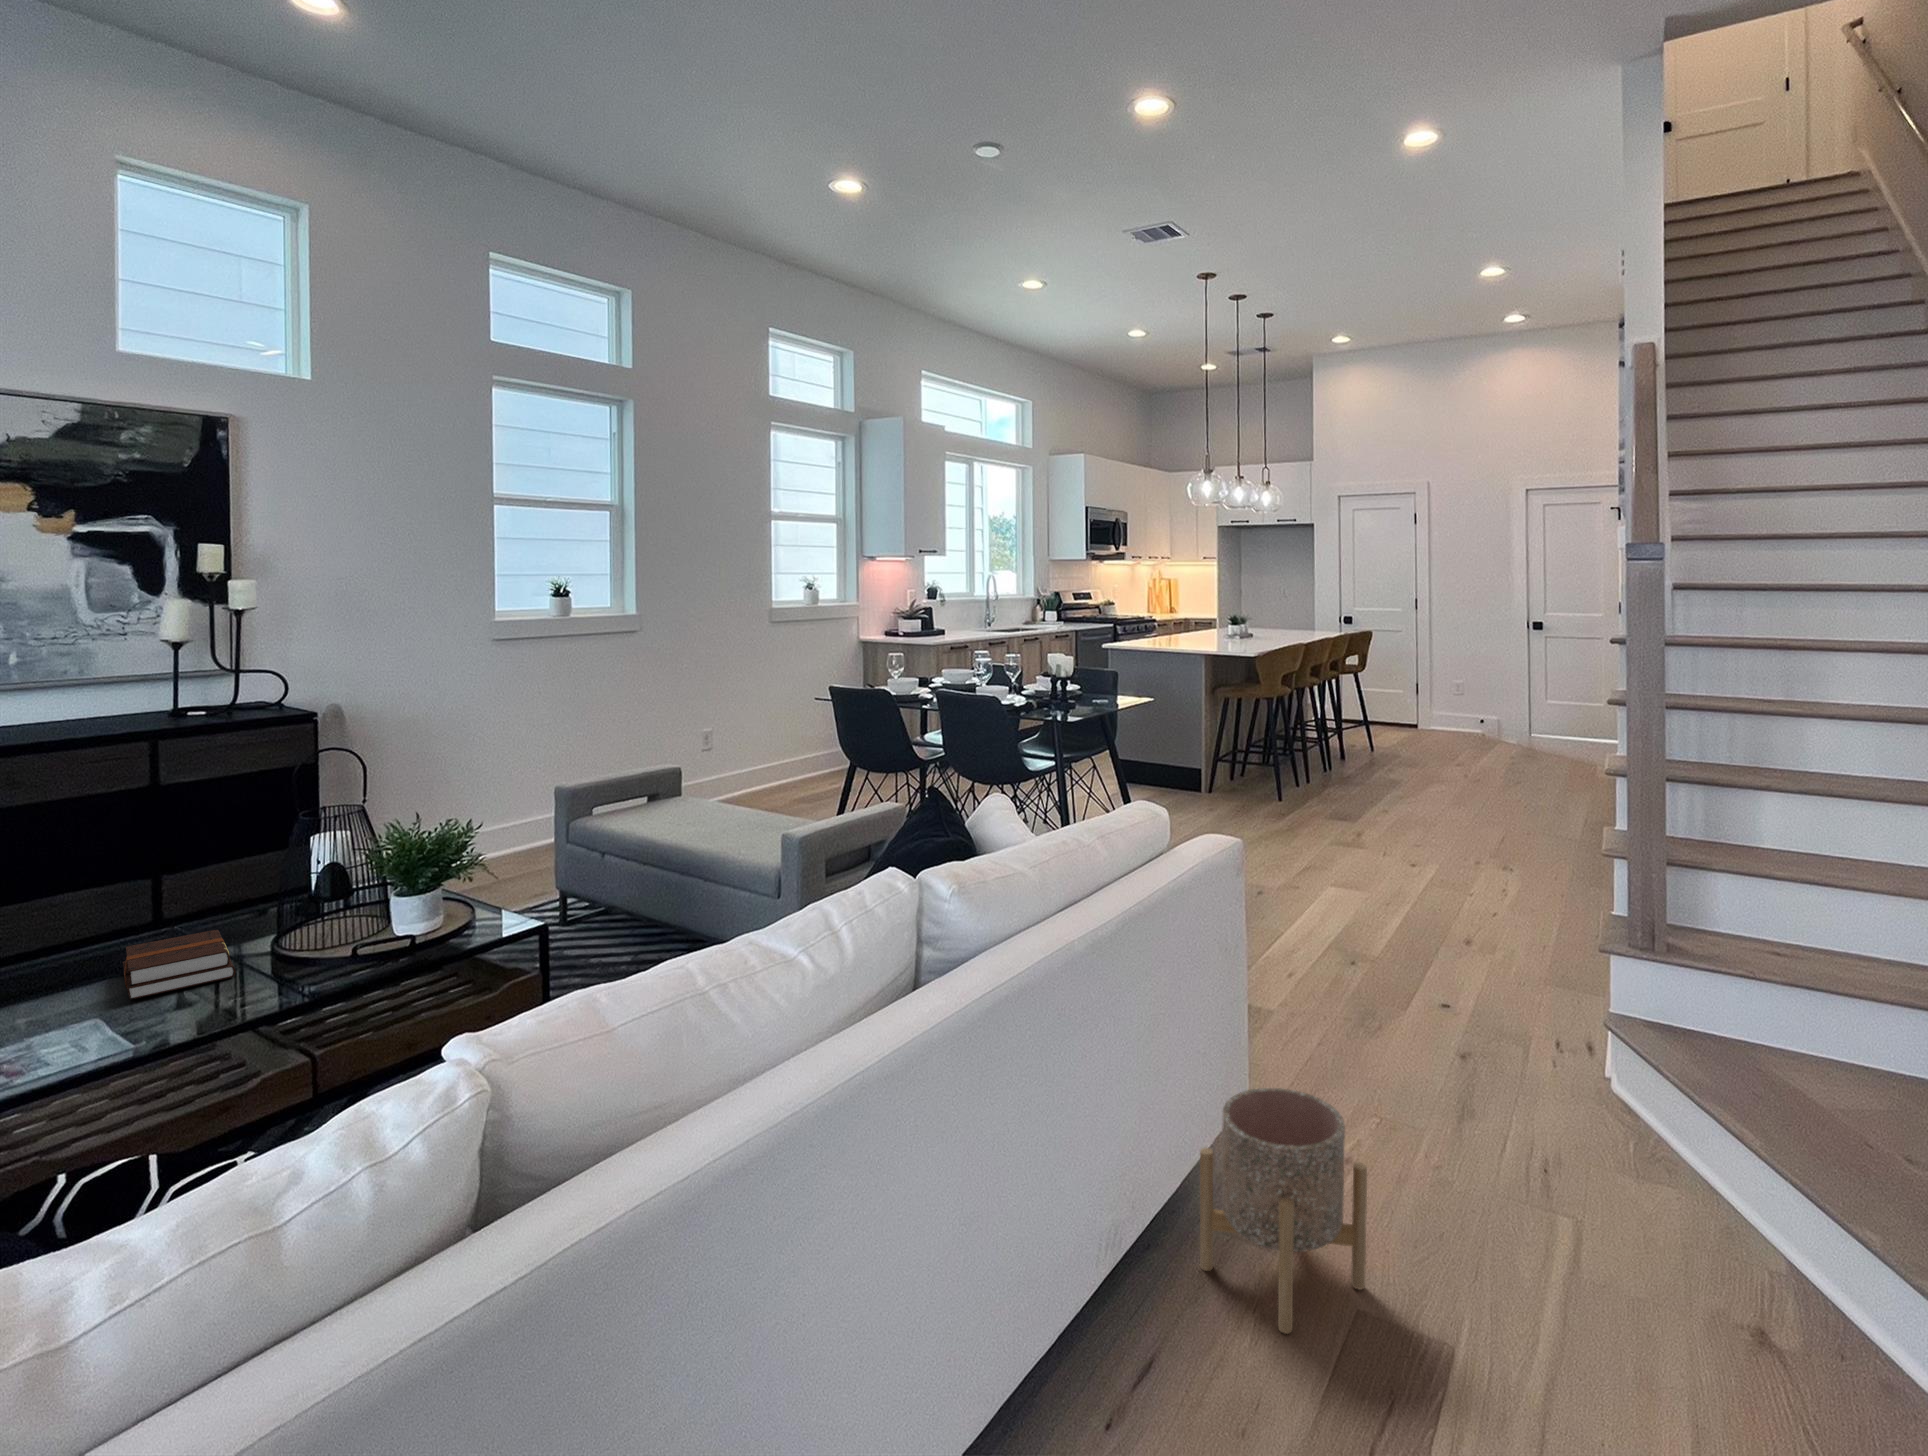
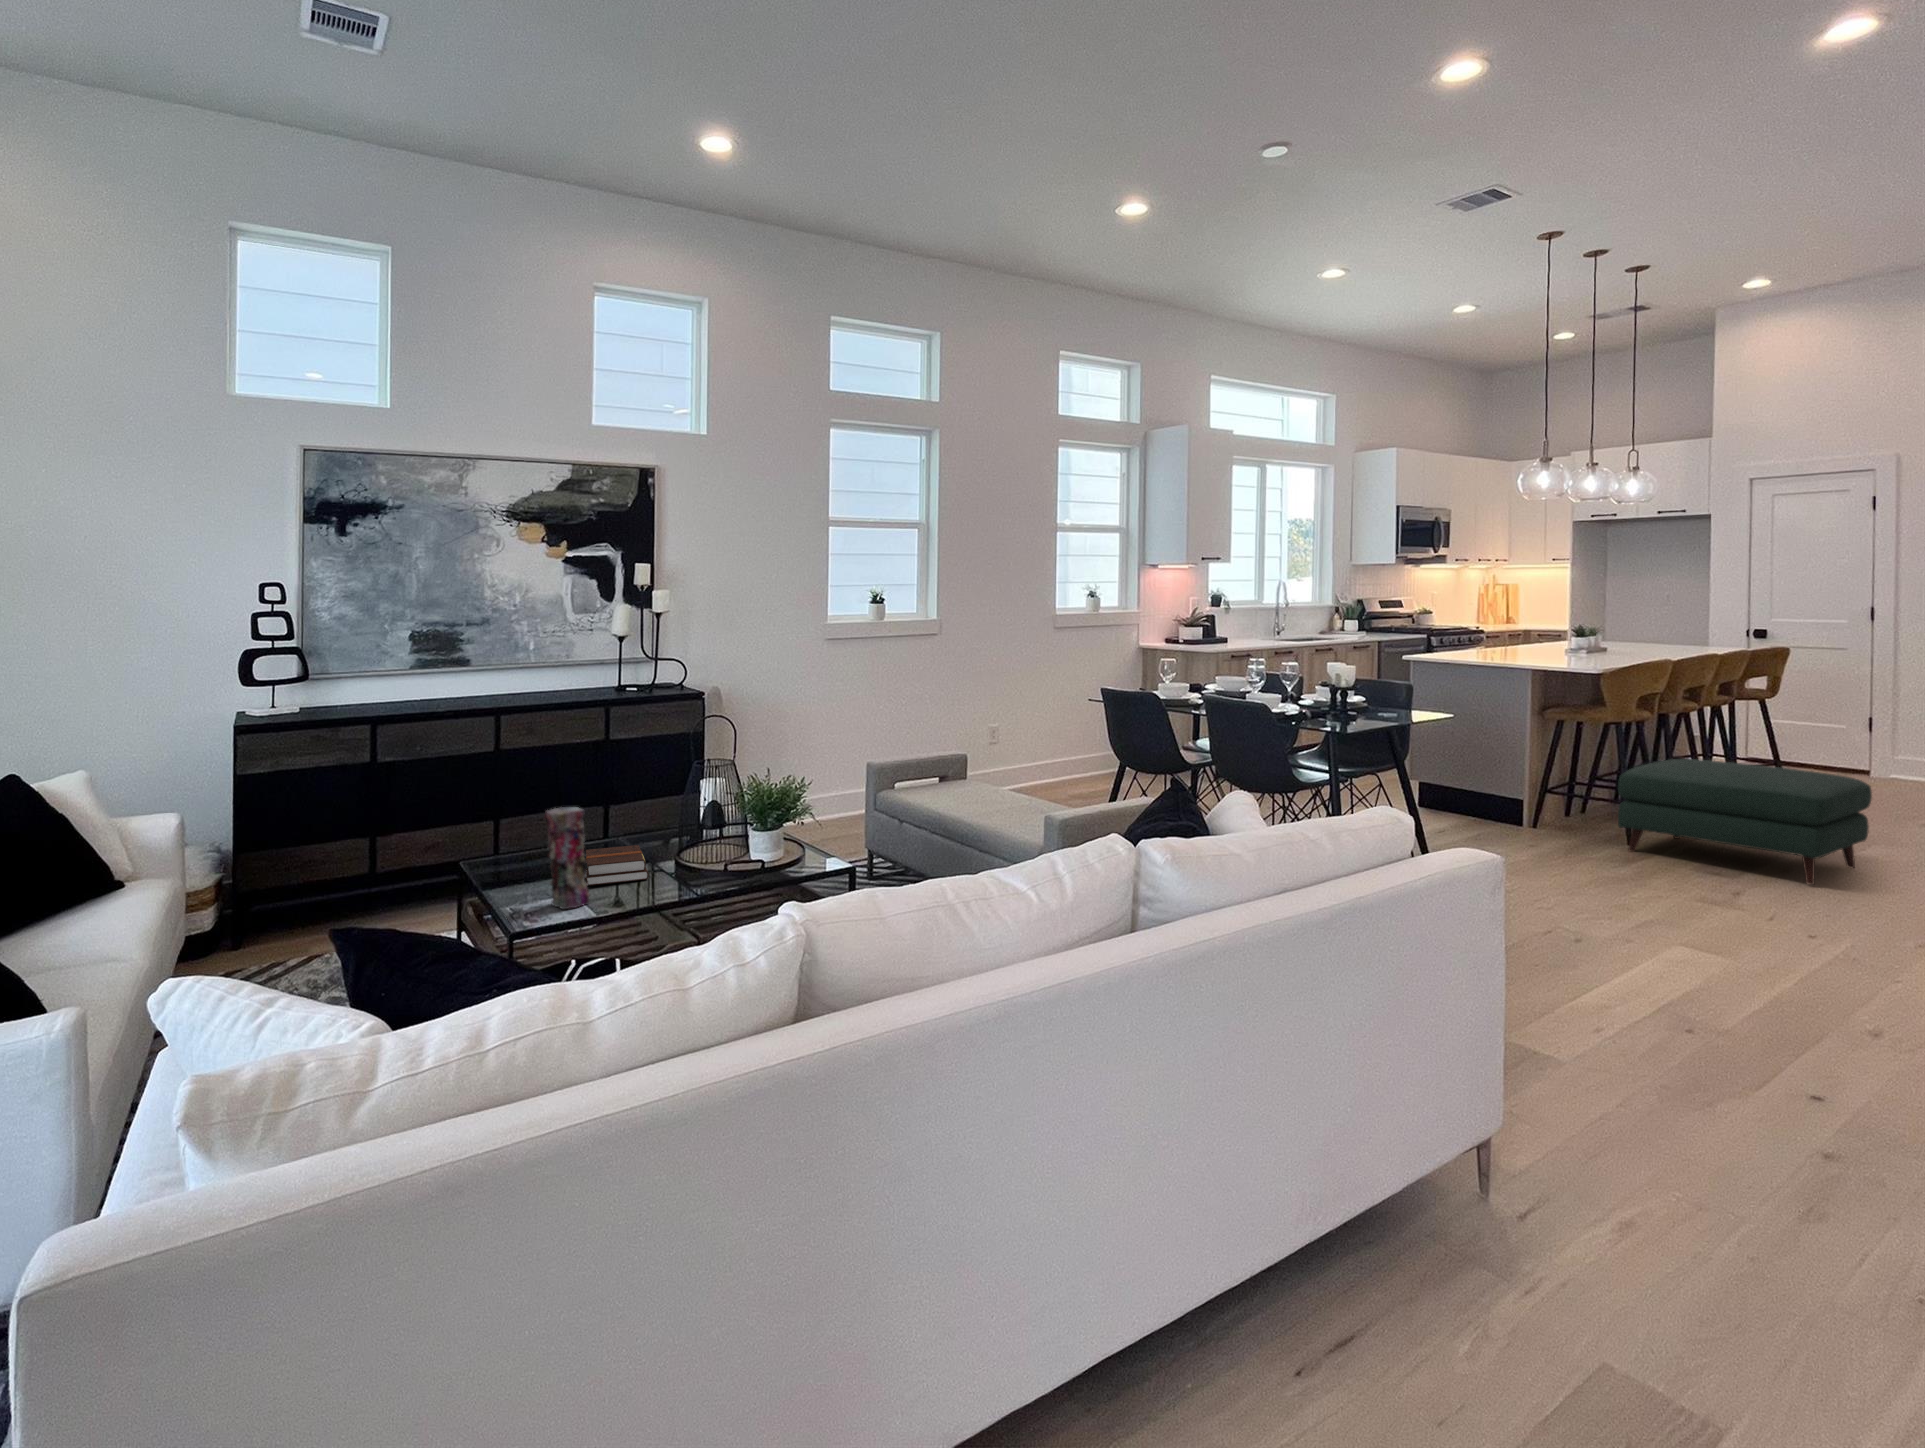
ottoman: none [1281,730,1452,830] -> present [1618,759,1872,885]
vase: none [39,892,133,1043] -> present [543,807,590,909]
planter: present [1200,1088,1367,1334] -> none [1412,1095,1605,1335]

